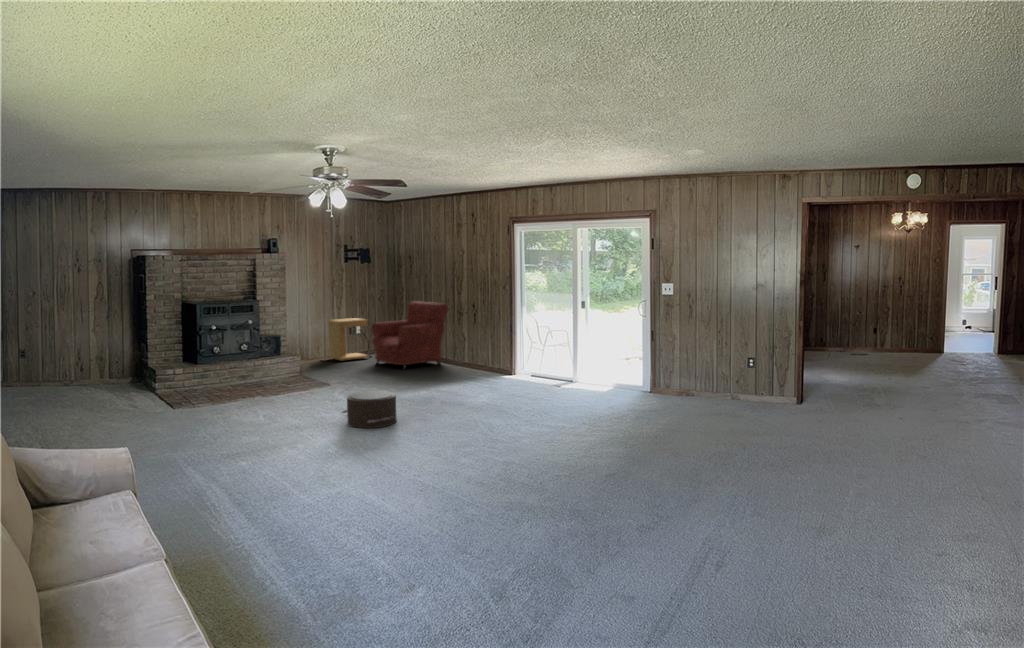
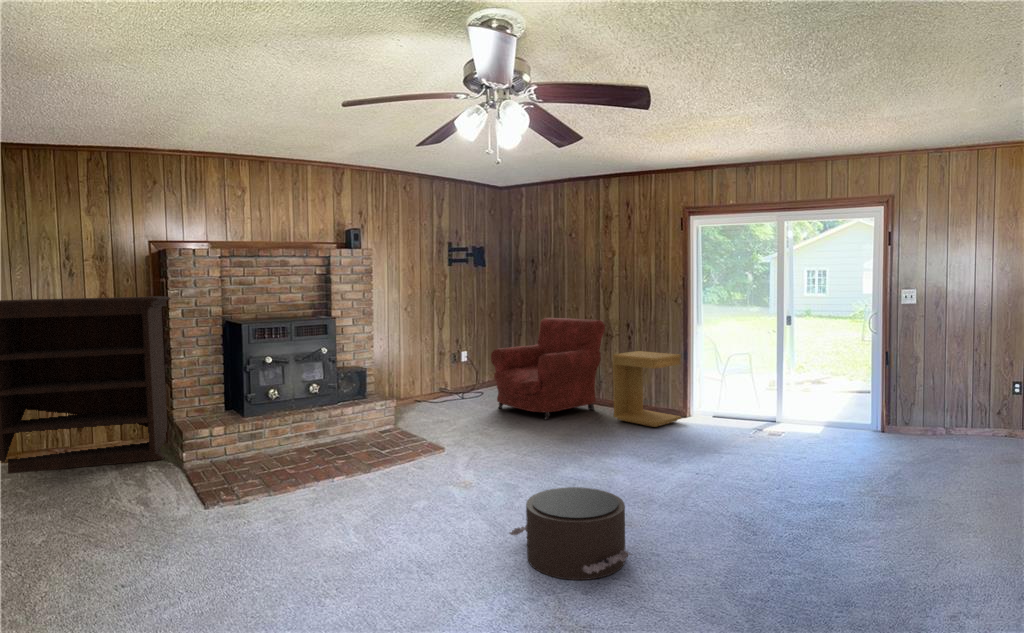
bookshelf: none [25,286,152,398] -> present [0,296,170,474]
side table: present [328,318,368,361] -> present [613,351,681,427]

